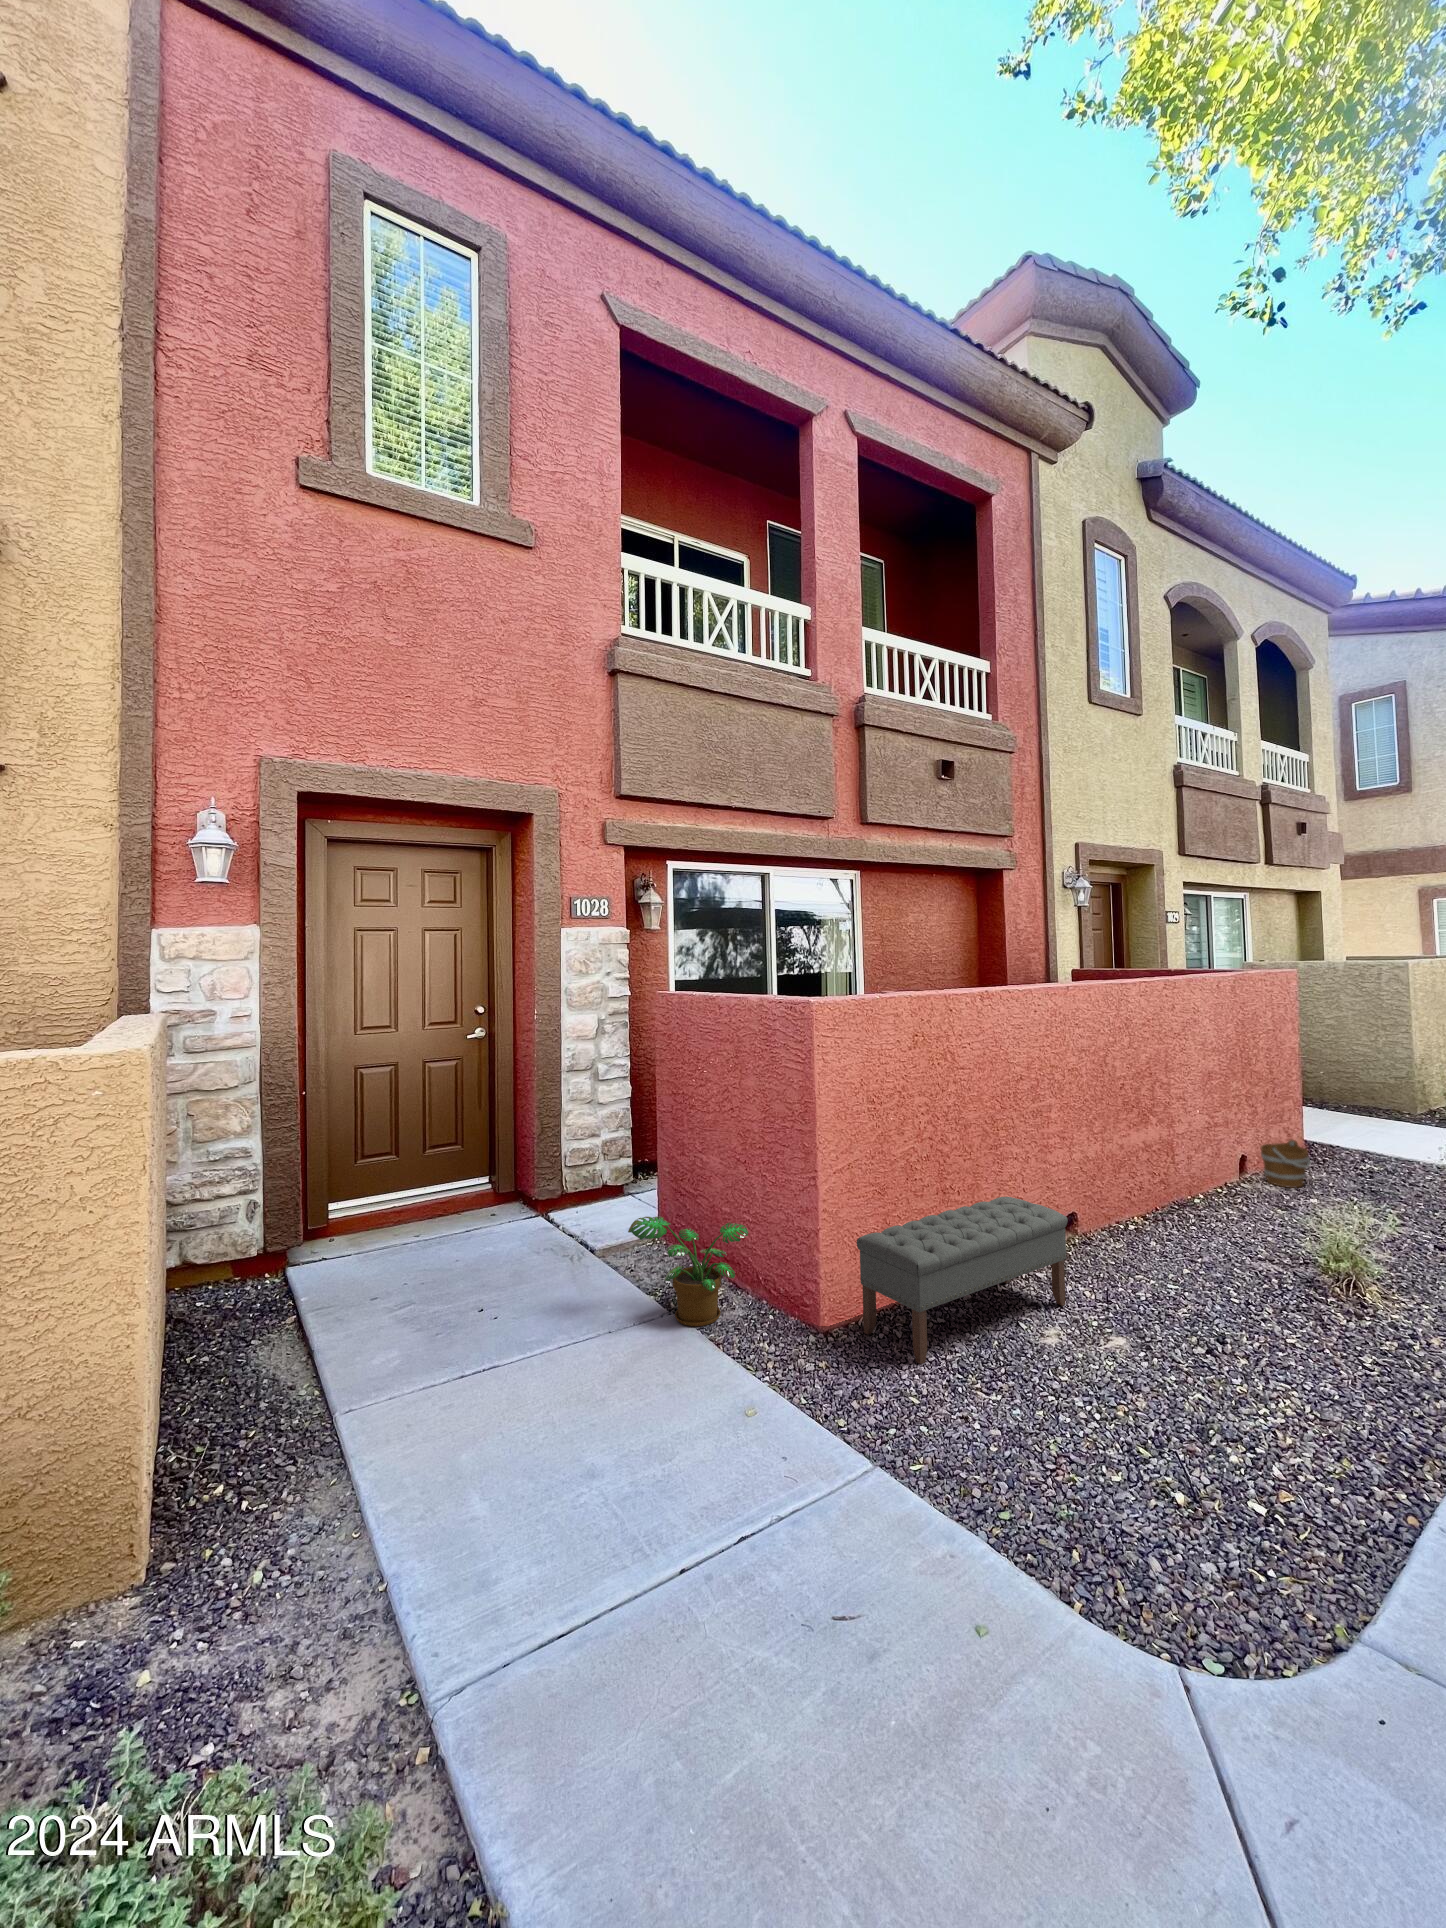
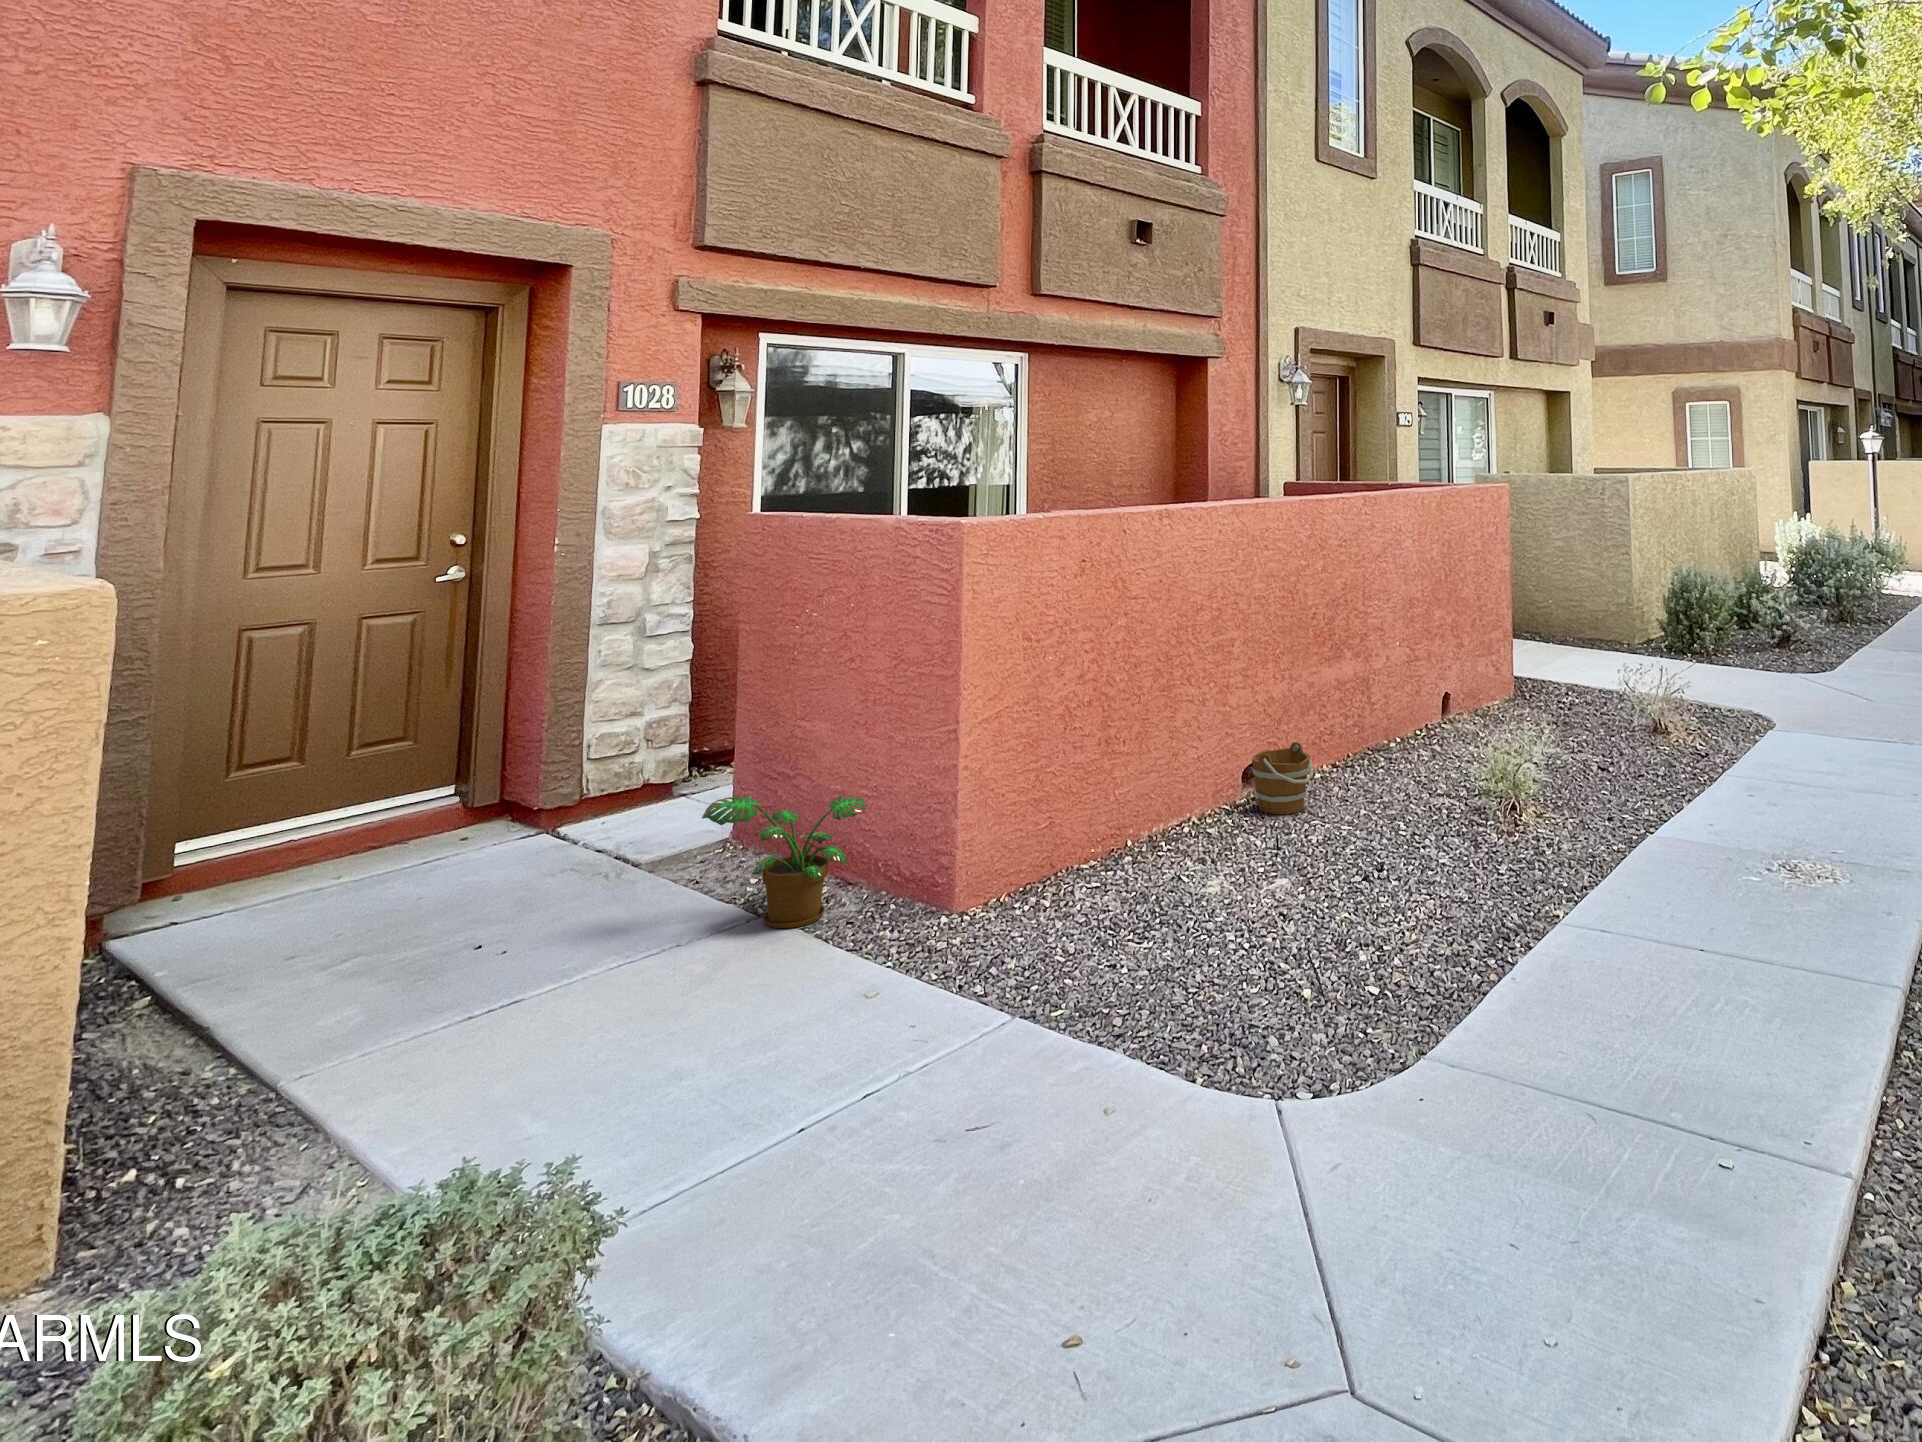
bucket: present [1261,1140,1310,1188] -> present [1252,742,1313,814]
bench: present [857,1197,1068,1364] -> none [1003,743,1241,929]

